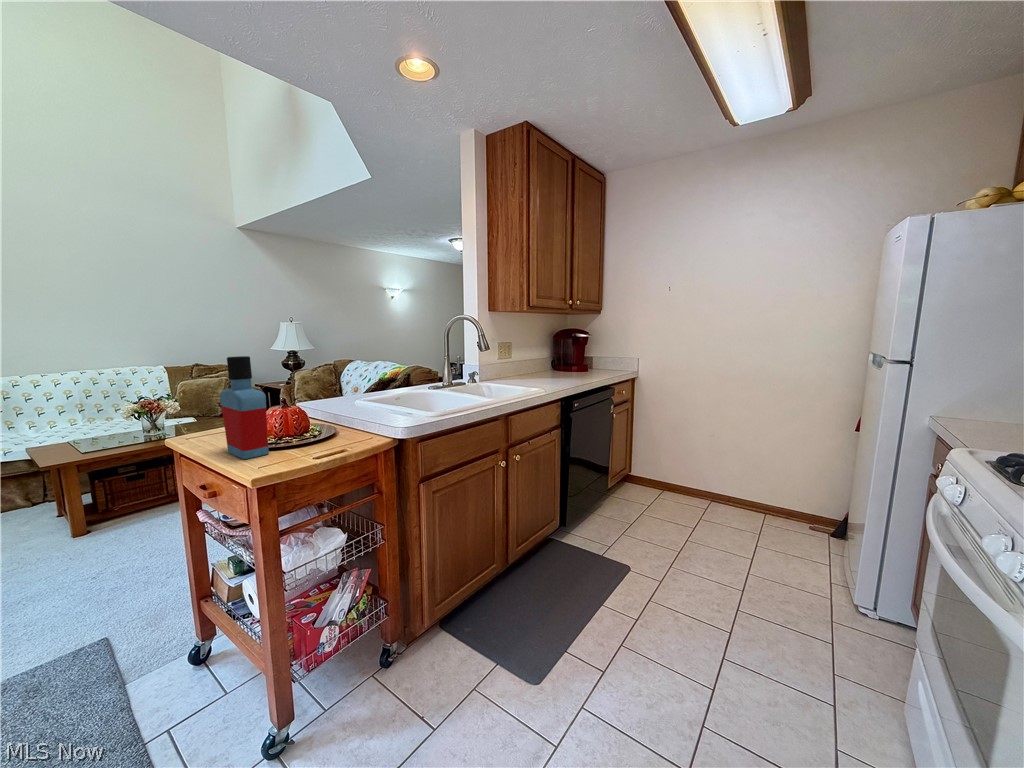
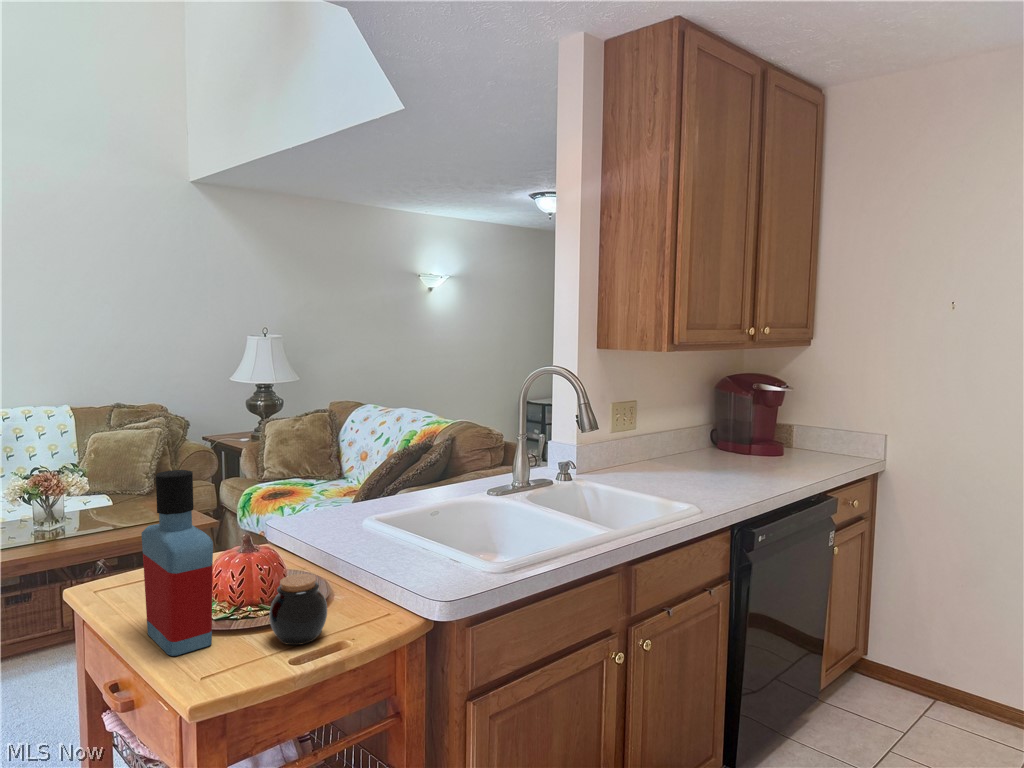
jar: none [303,414,337,451] -> present [269,574,327,645]

